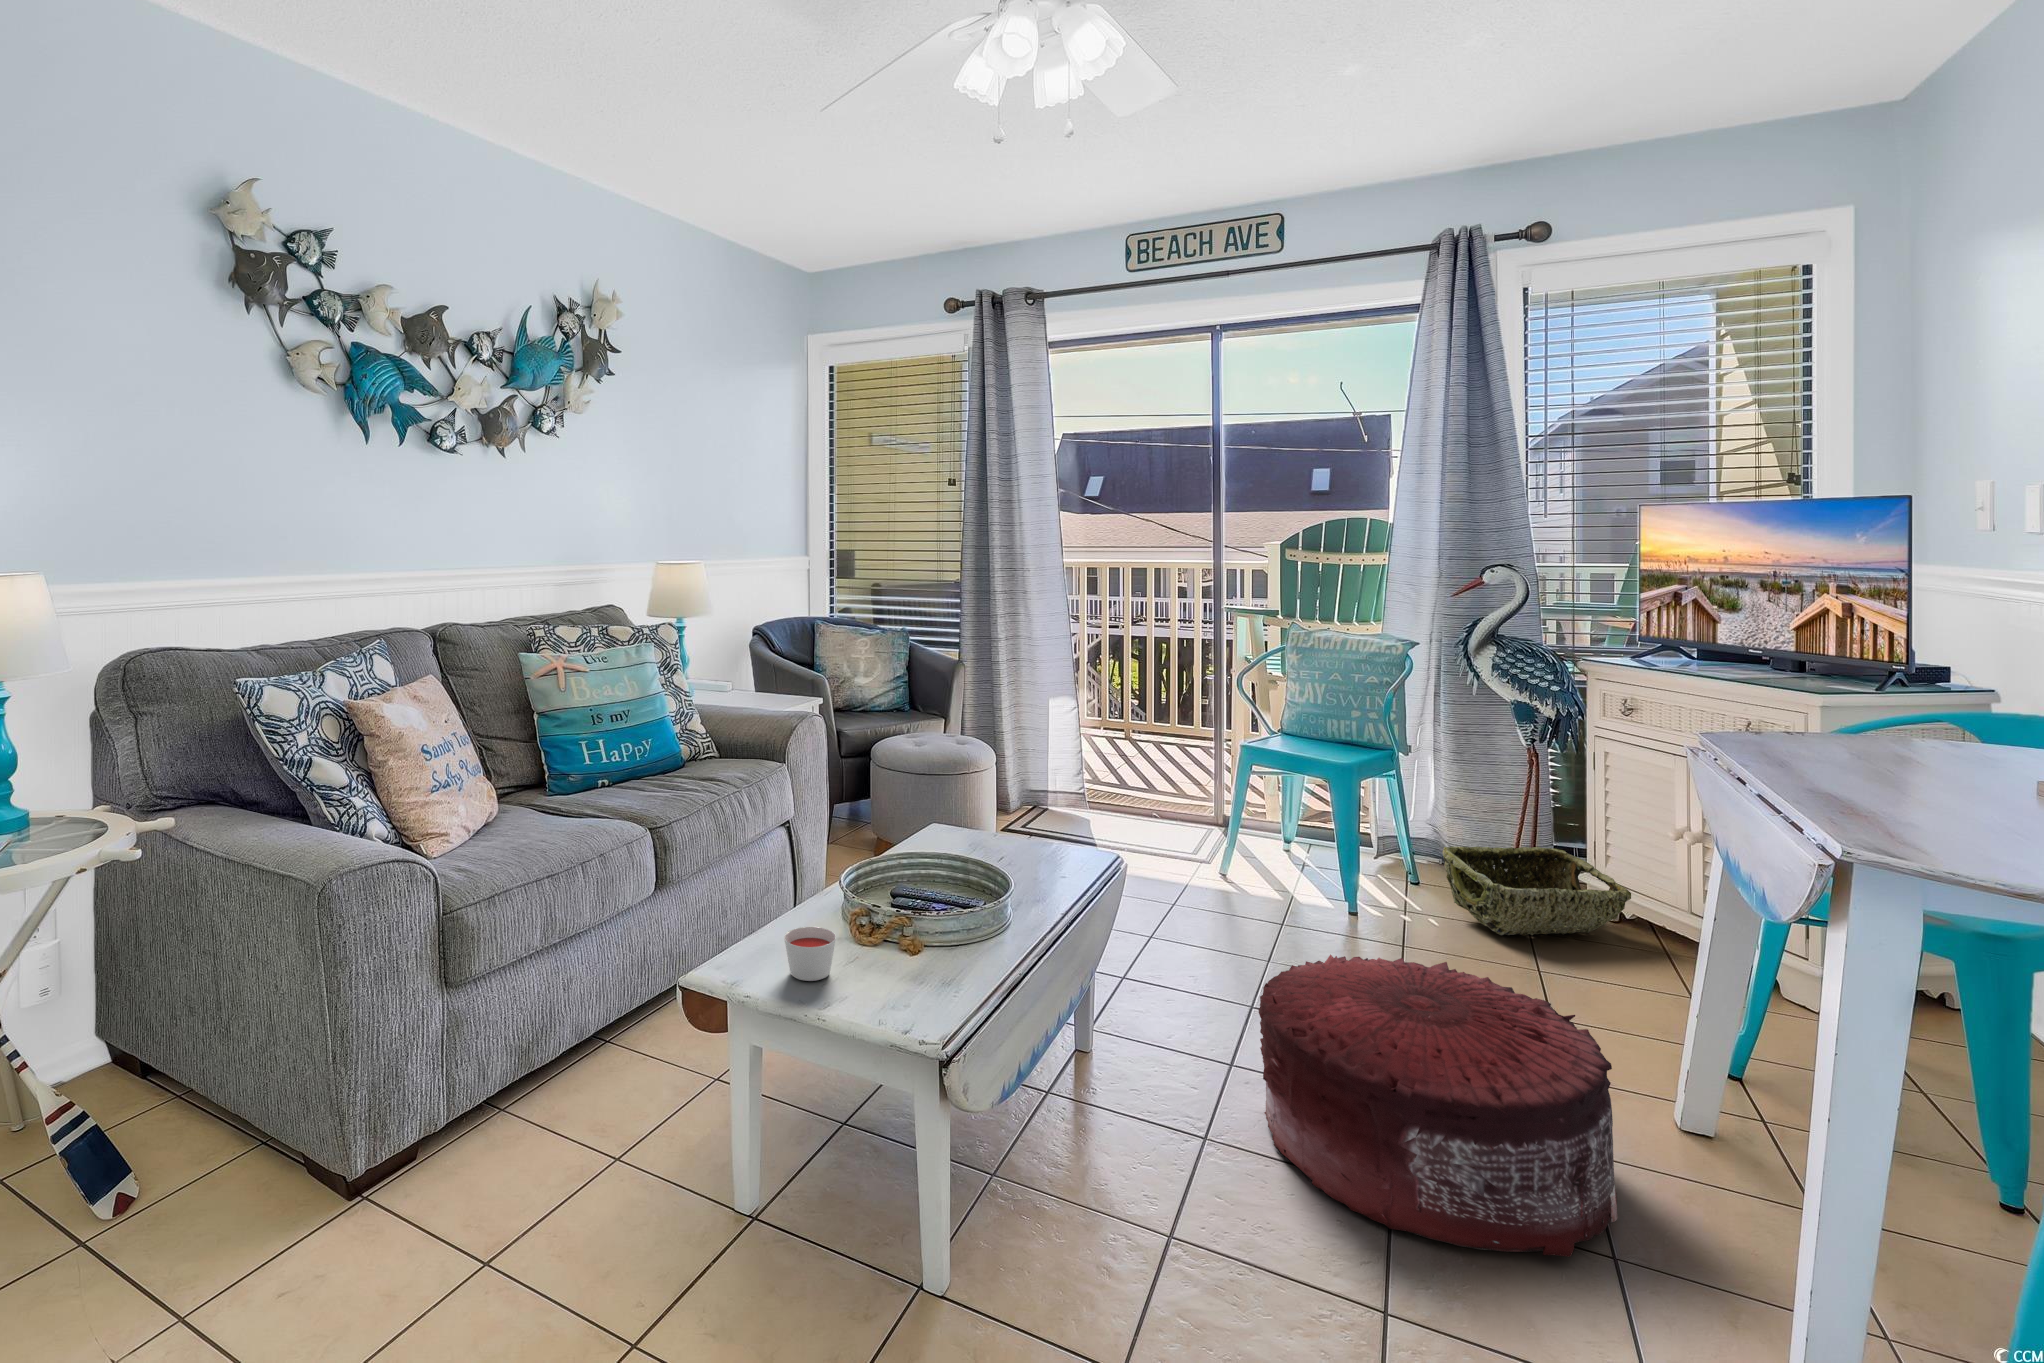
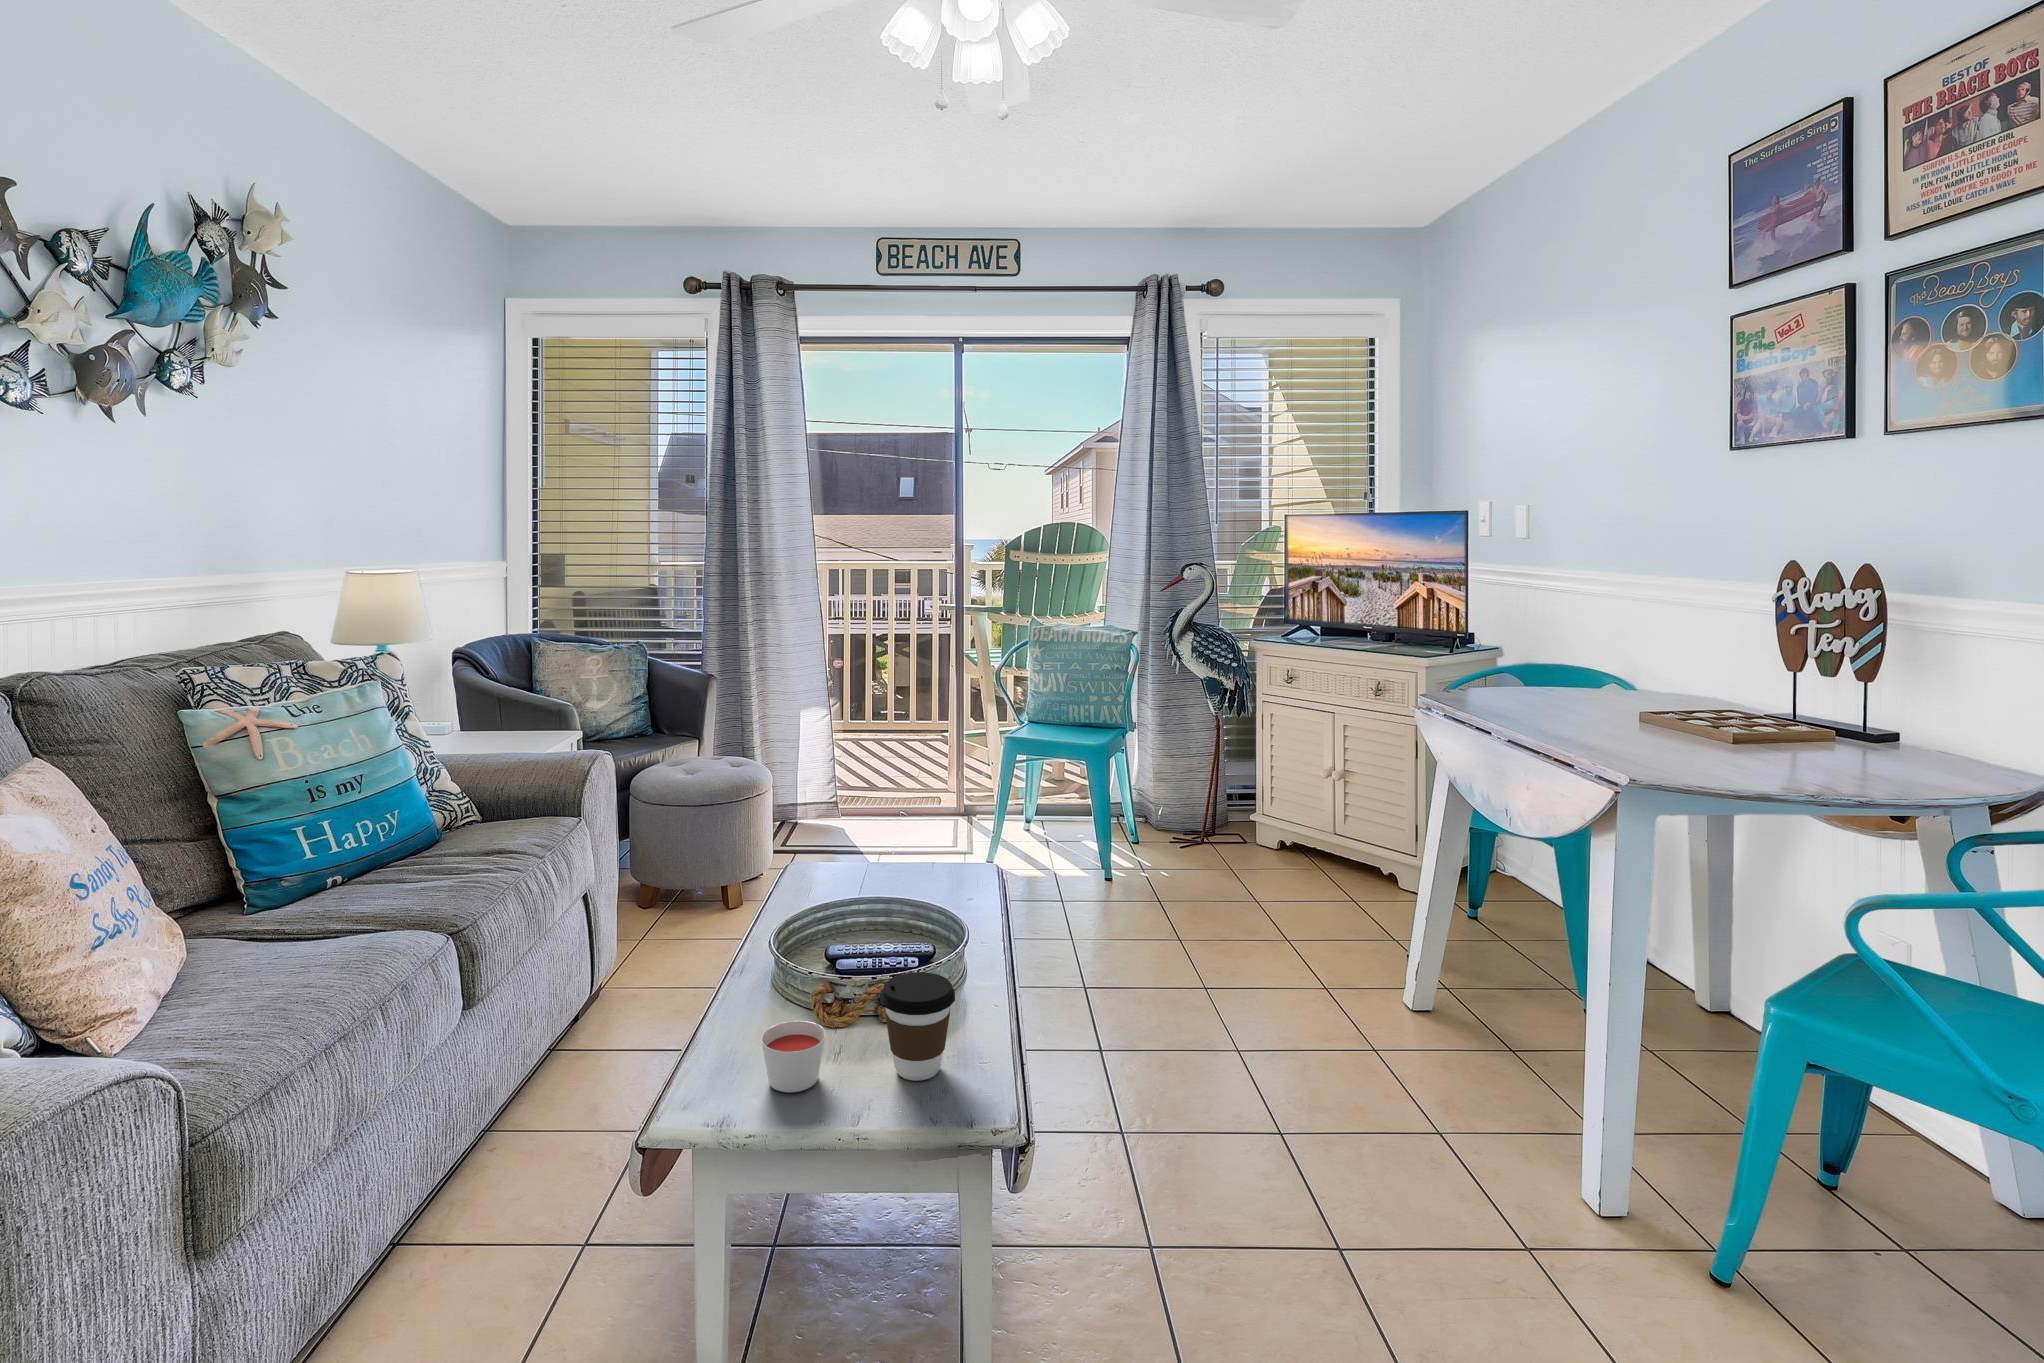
woven basket: present [1442,847,1631,935] -> none [1169,799,1297,879]
coffee cup: none [875,907,940,997] -> present [880,972,955,1080]
pouf: present [1259,955,1617,1257] -> none [1142,914,1421,1169]

